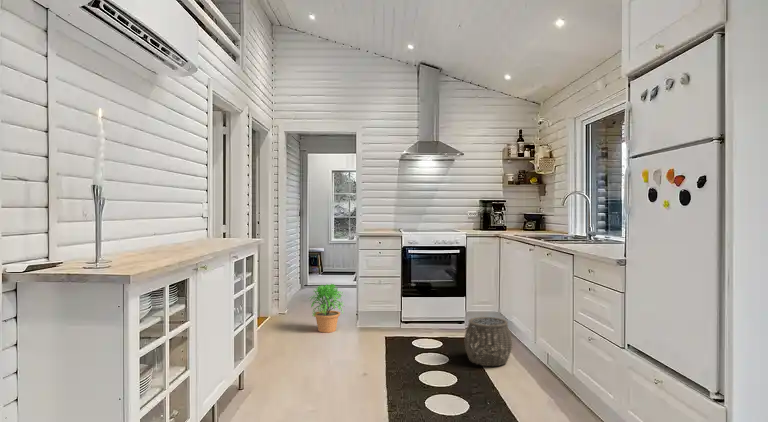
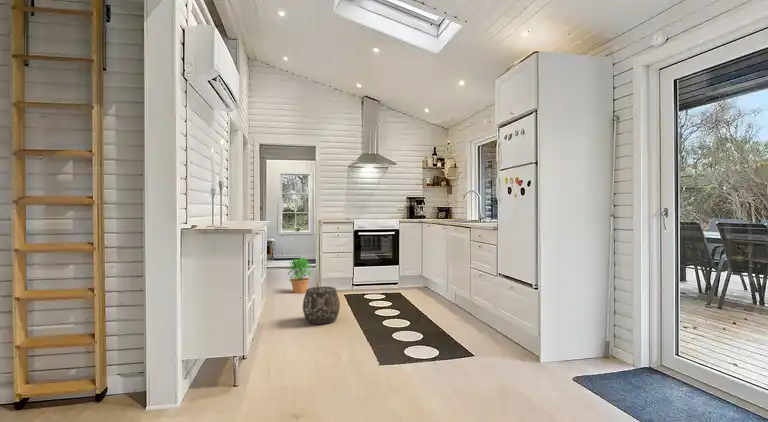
woven basket: present [464,317,512,366] -> present [303,287,340,324]

